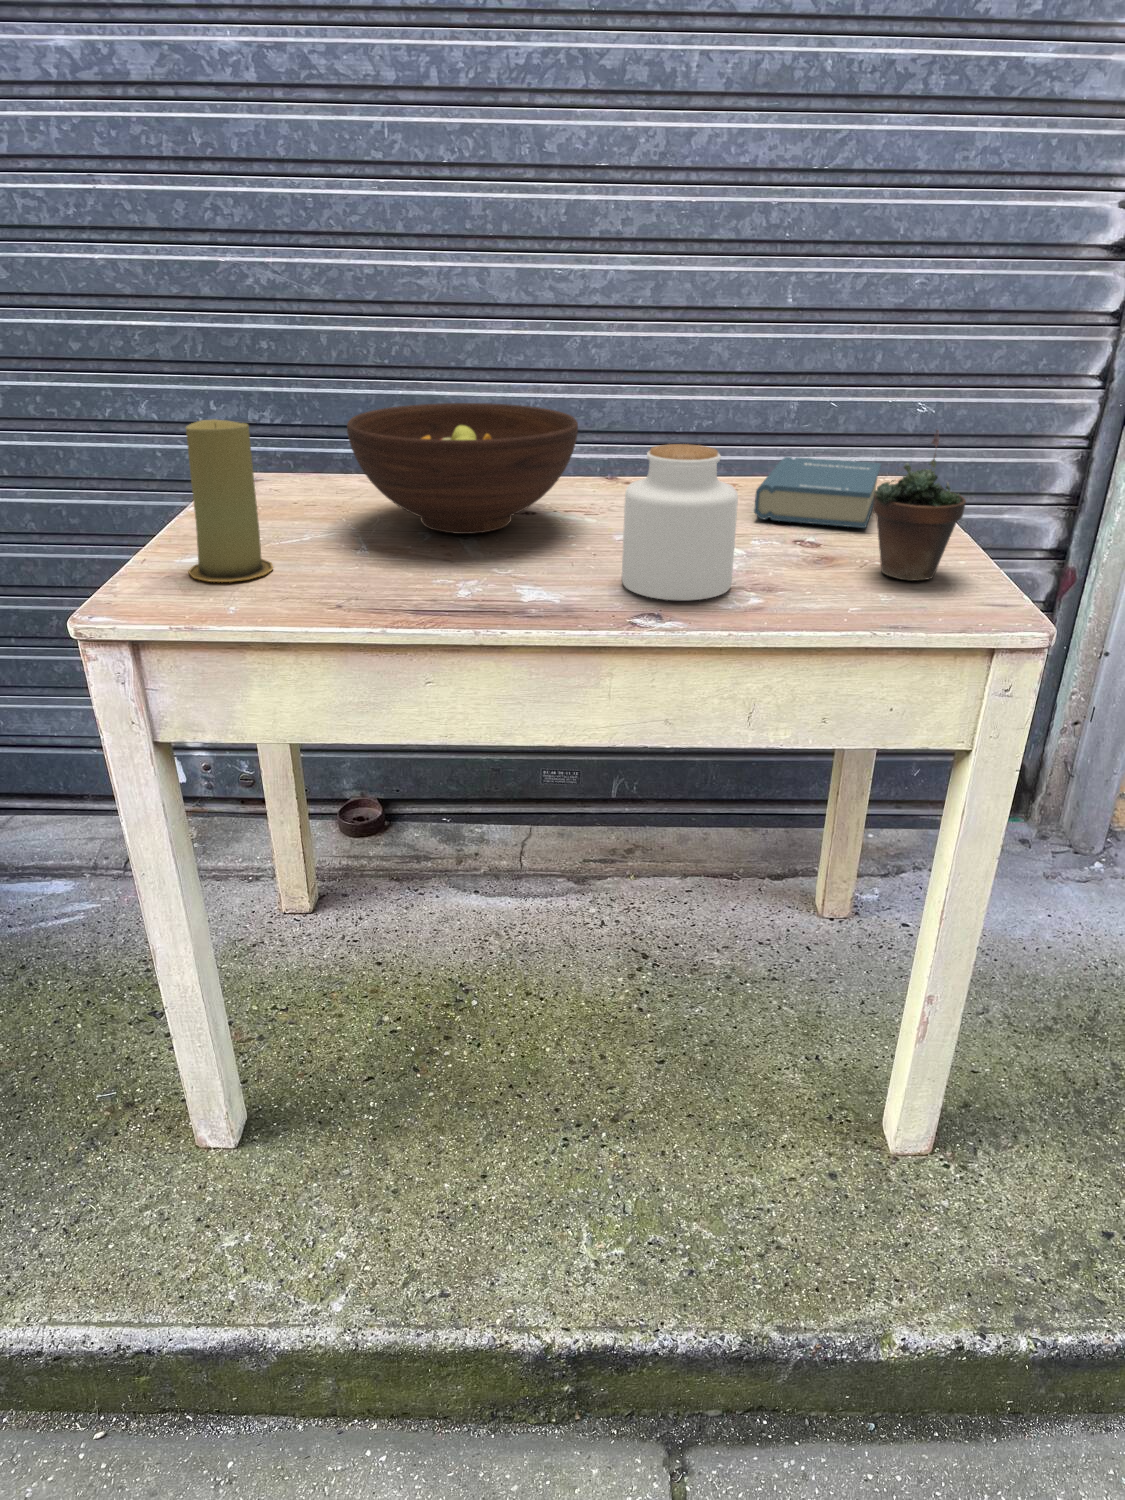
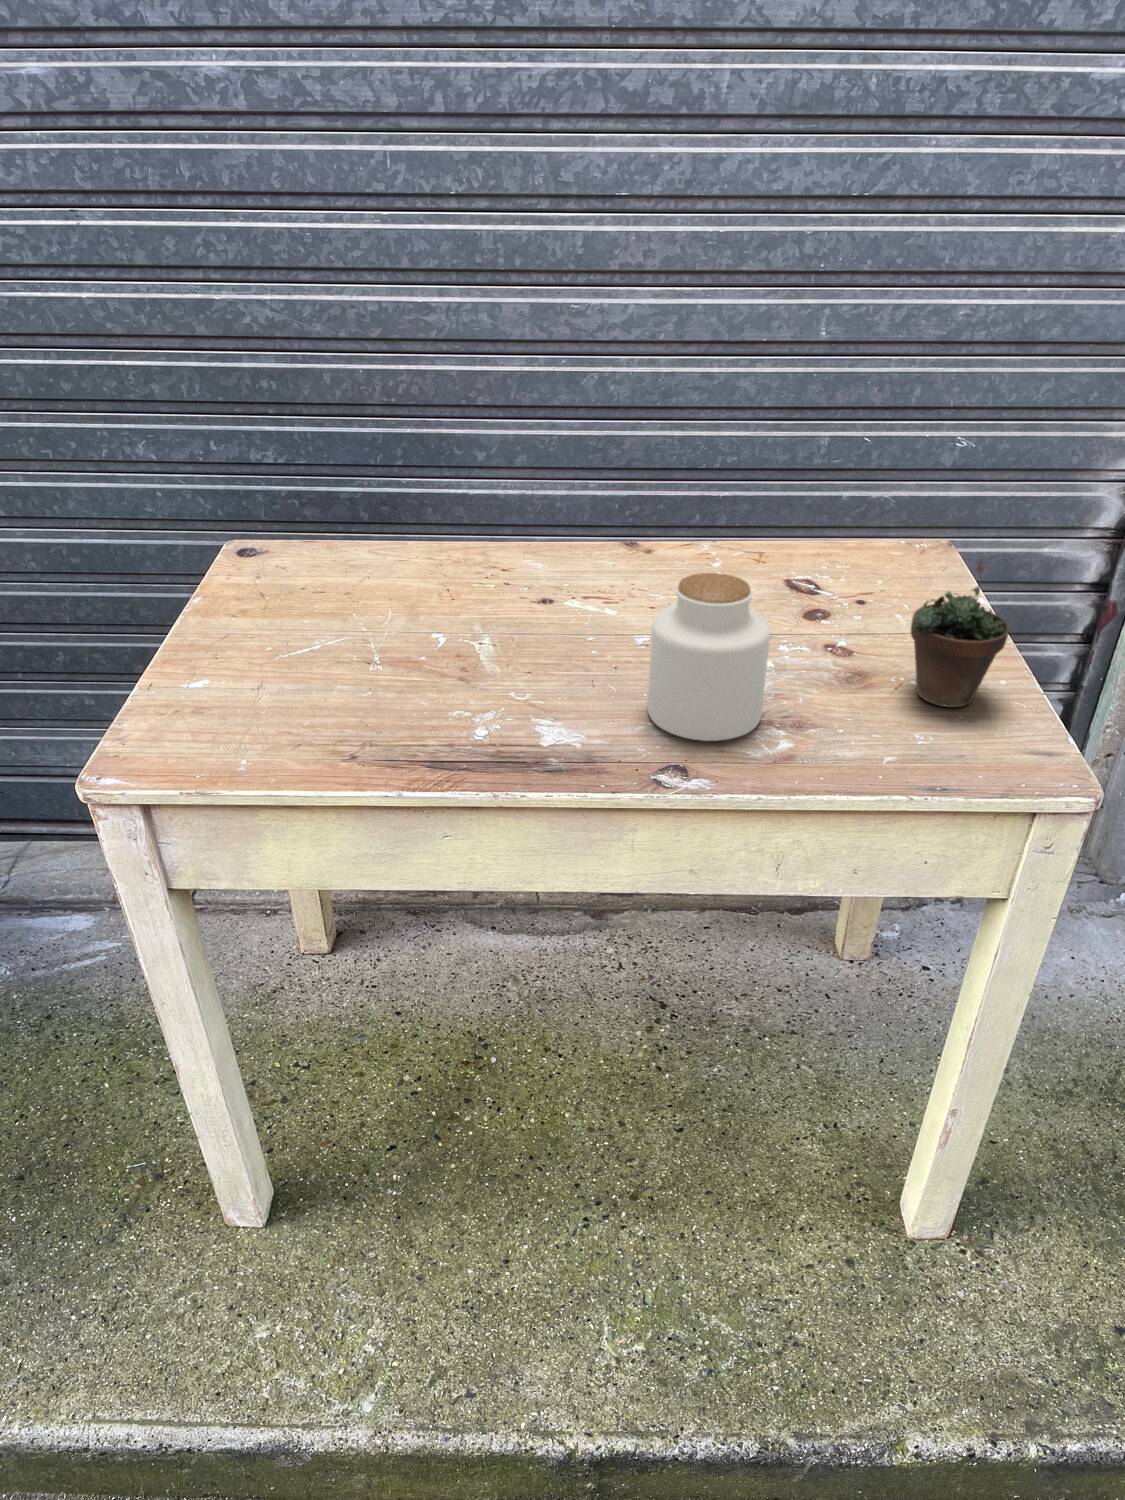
fruit bowl: present [347,403,578,534] -> none [361,482,602,636]
candle: present [186,420,273,582] -> none [193,543,288,712]
hardback book: present [754,457,881,528] -> none [784,525,917,624]

